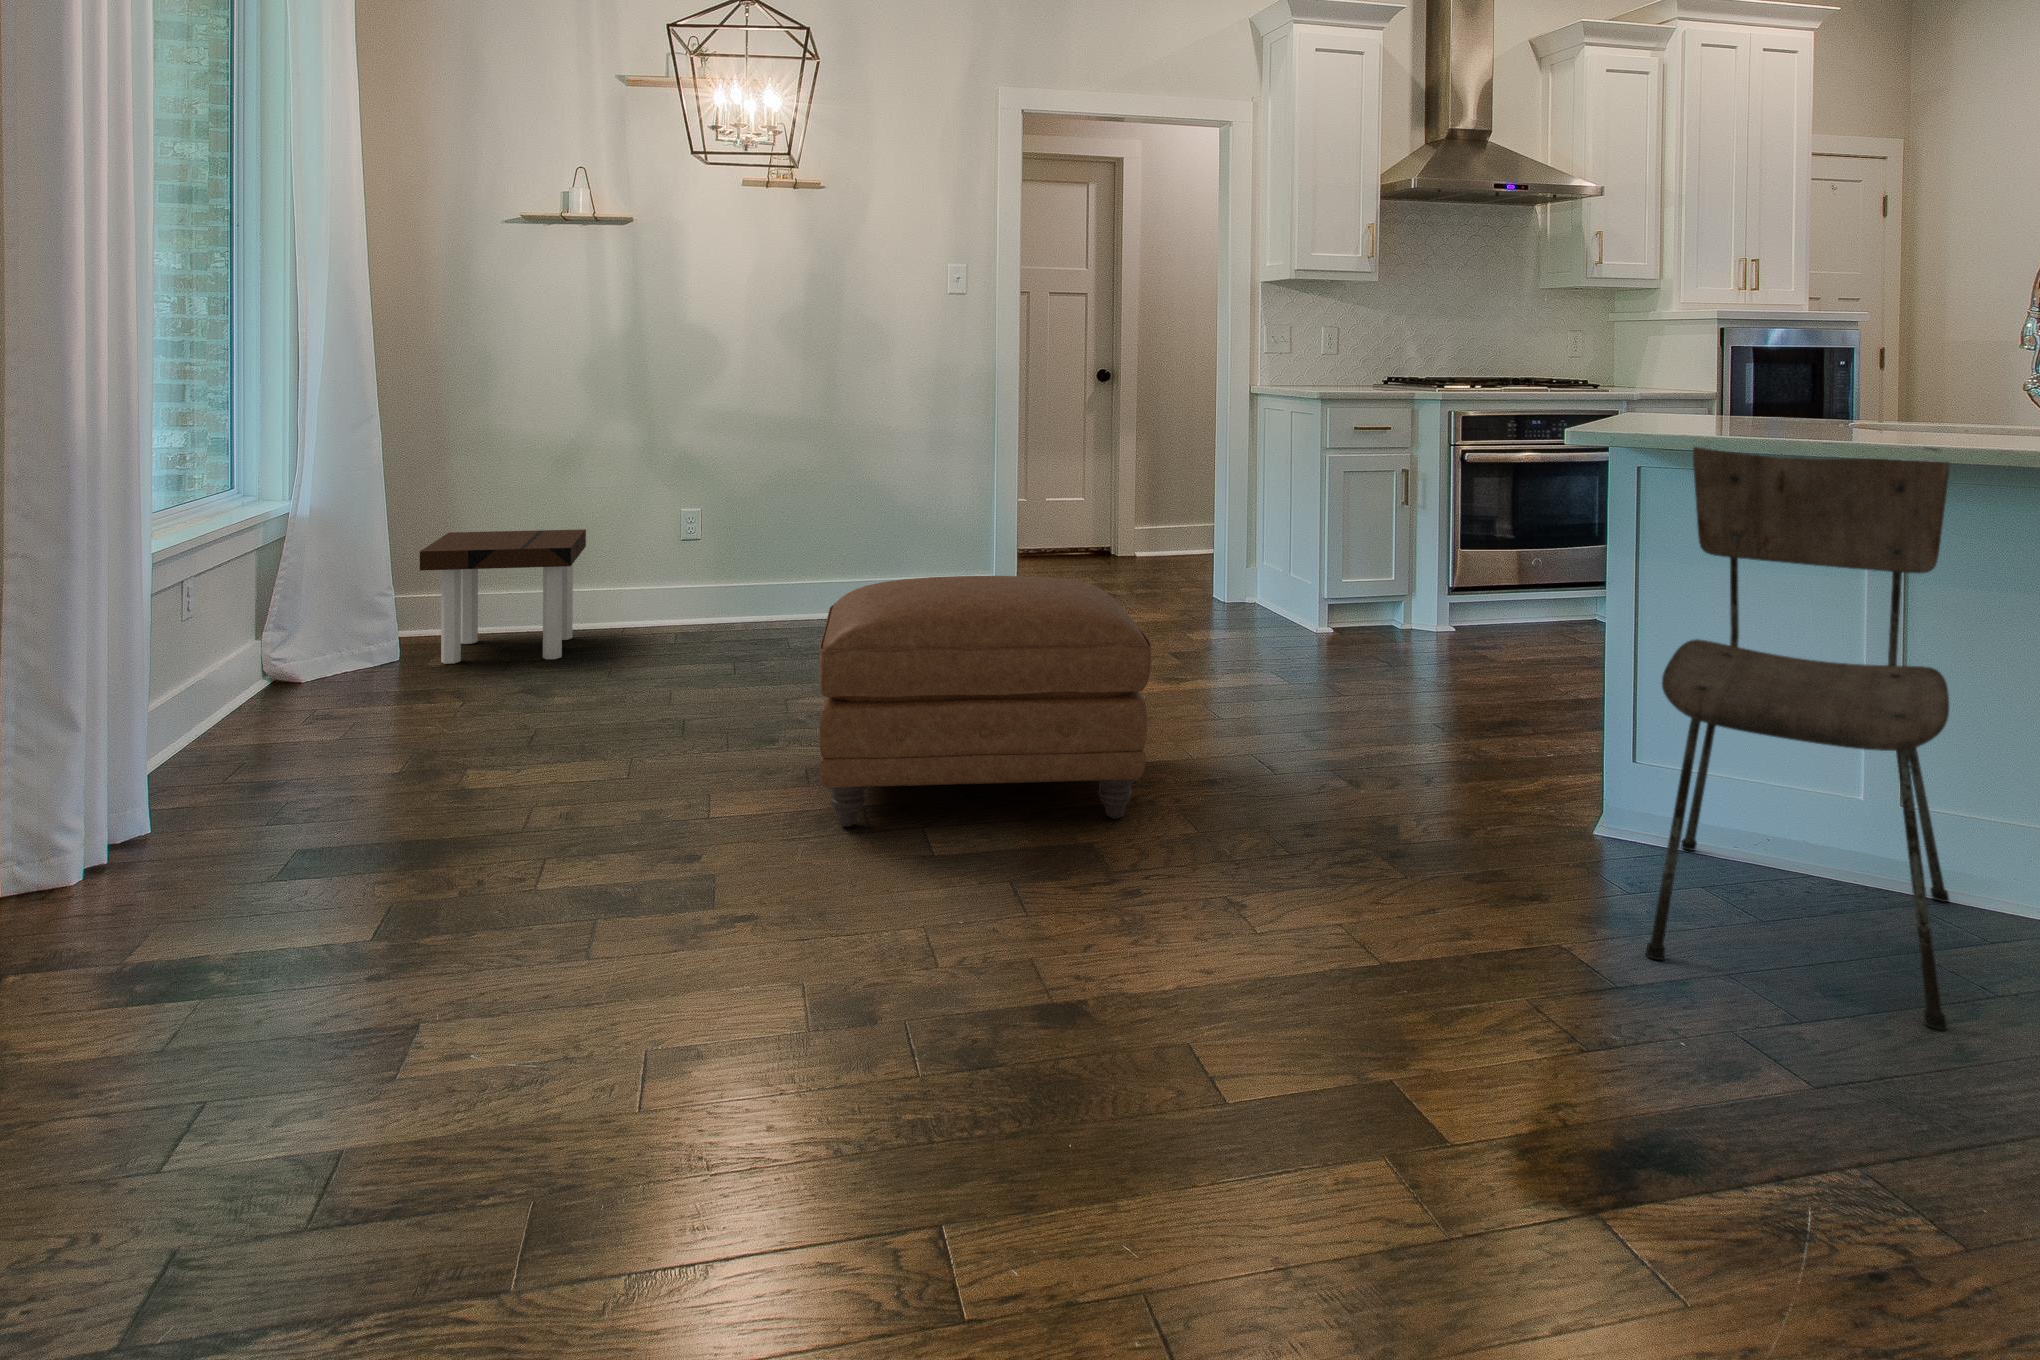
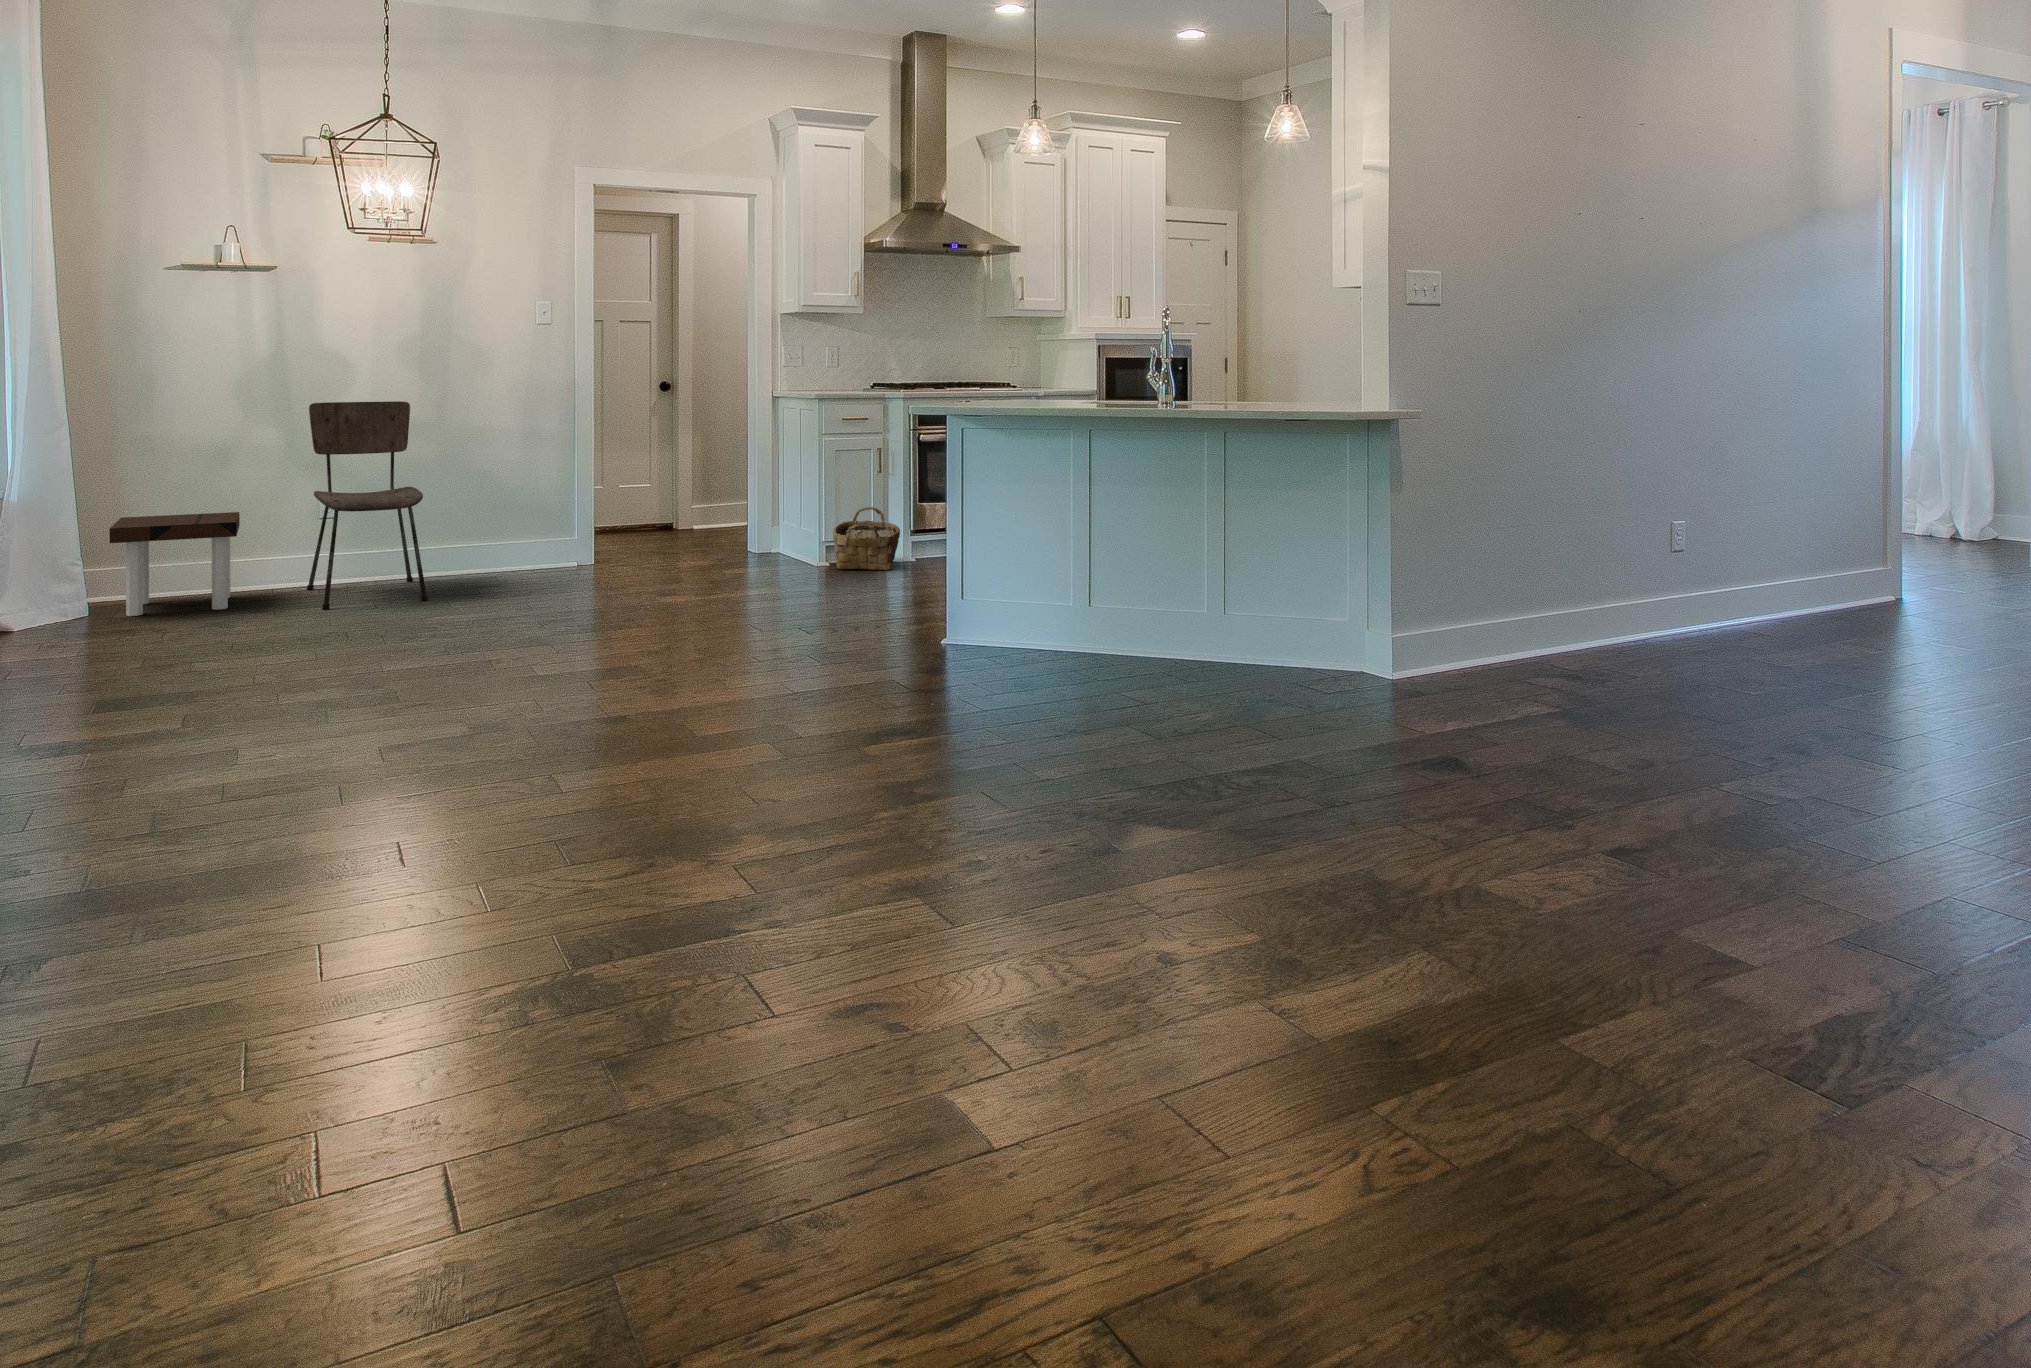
dining chair: present [1646,447,1950,1030] -> present [307,401,428,609]
woven basket: none [1342,550,1438,645] -> present [833,507,900,570]
ottoman: present [819,576,1152,827] -> none [458,515,675,671]

